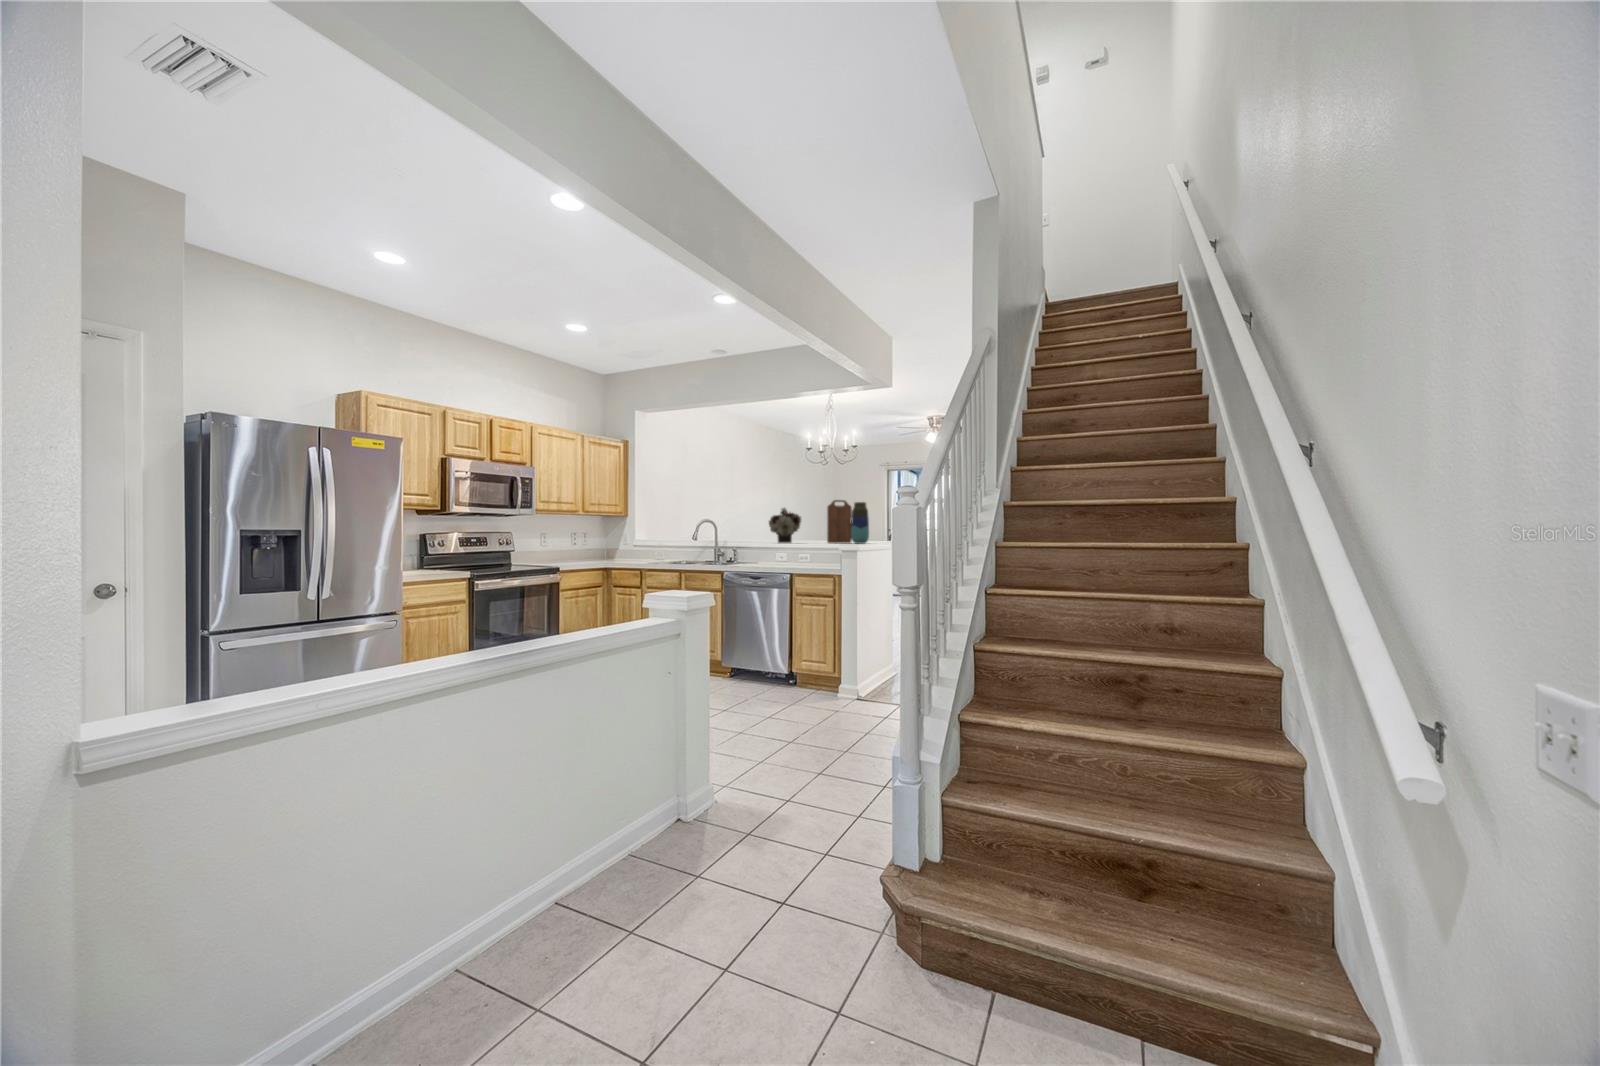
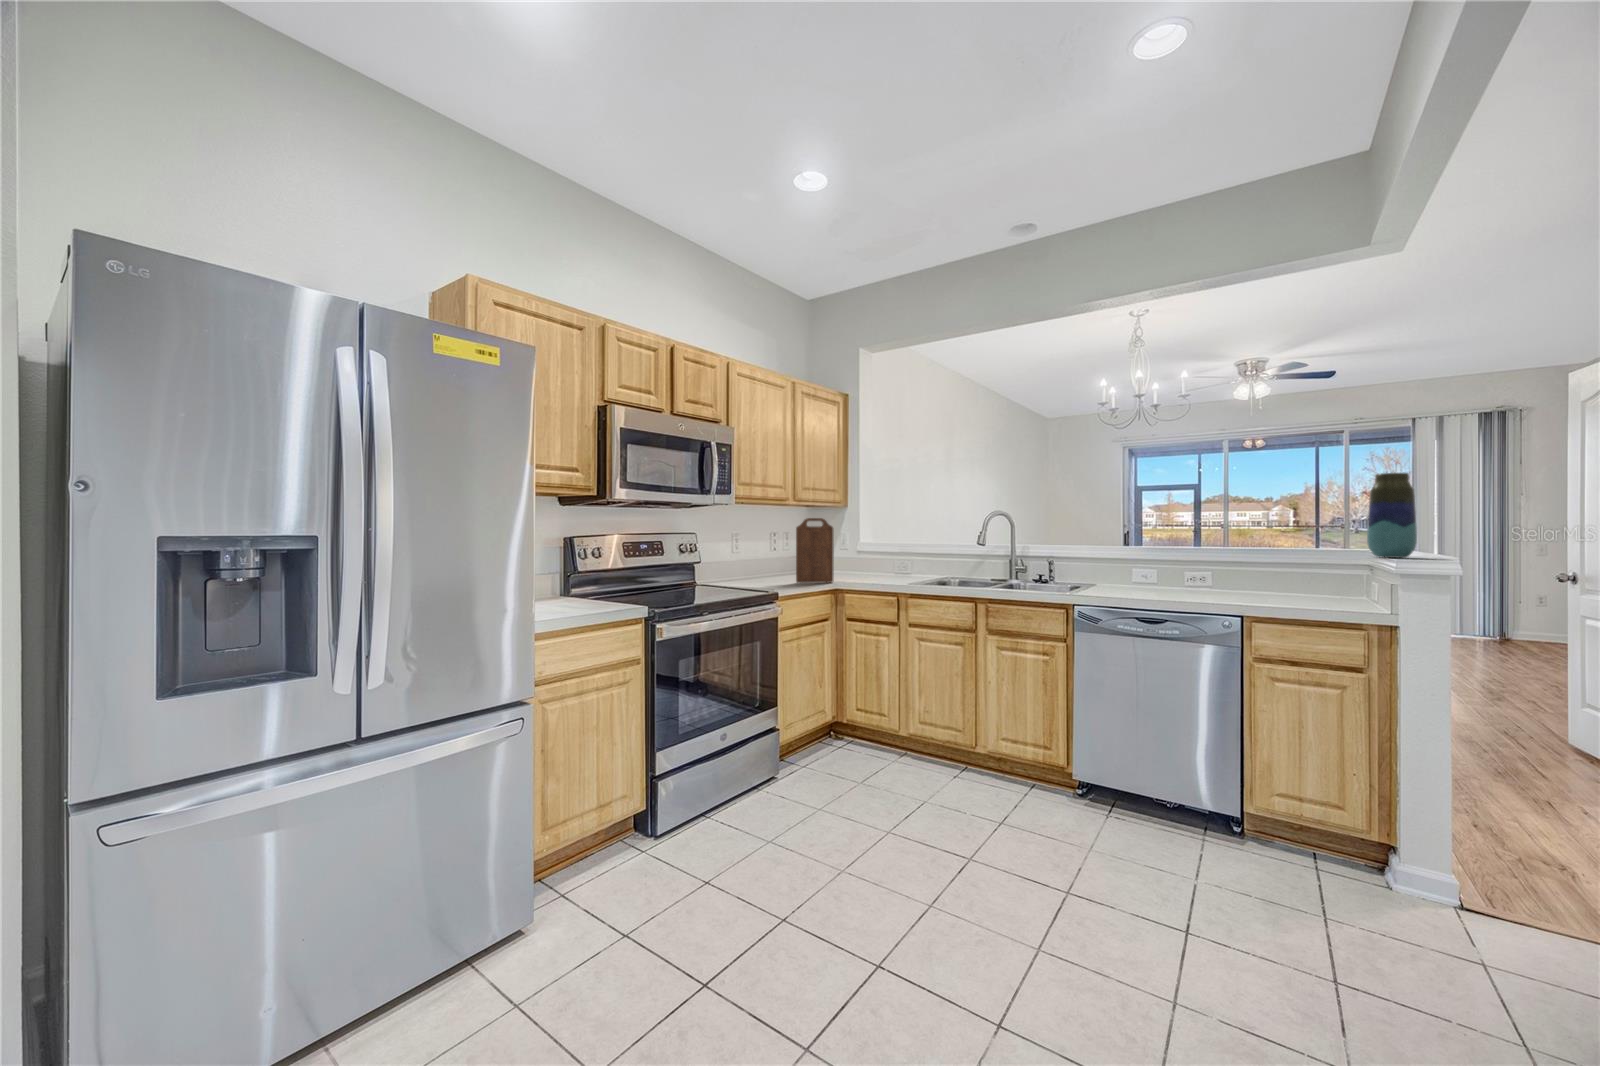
cutting board: present [827,500,852,543] -> present [796,518,834,583]
flower arrangement: present [769,507,801,543] -> none [1123,488,1197,553]

